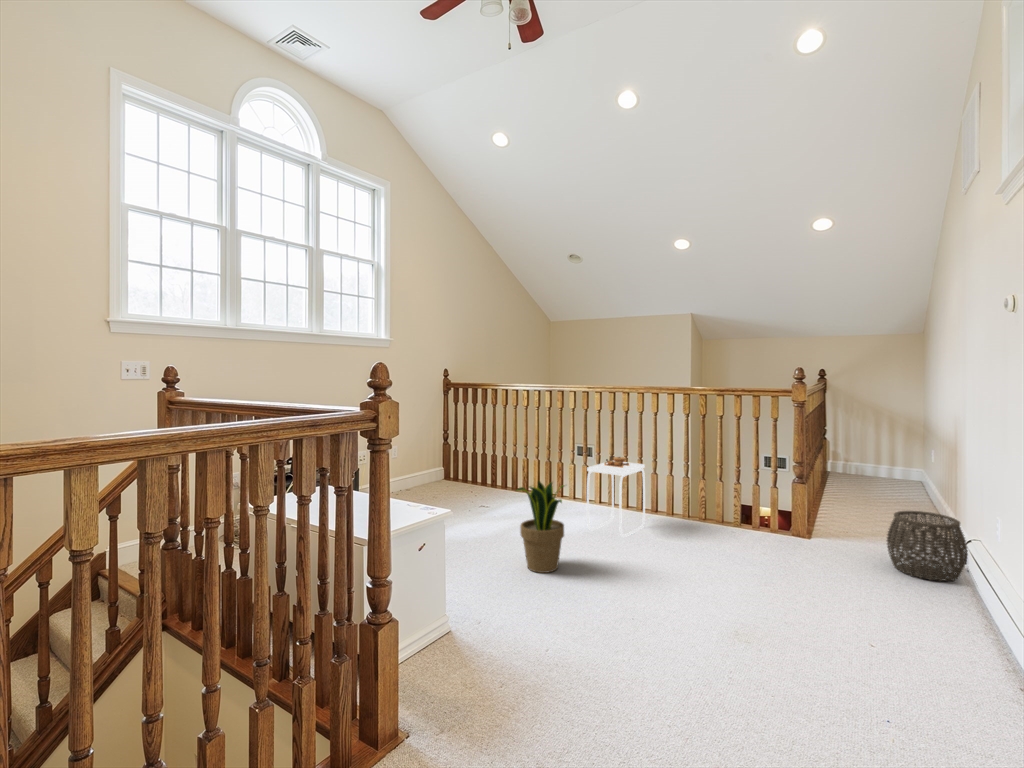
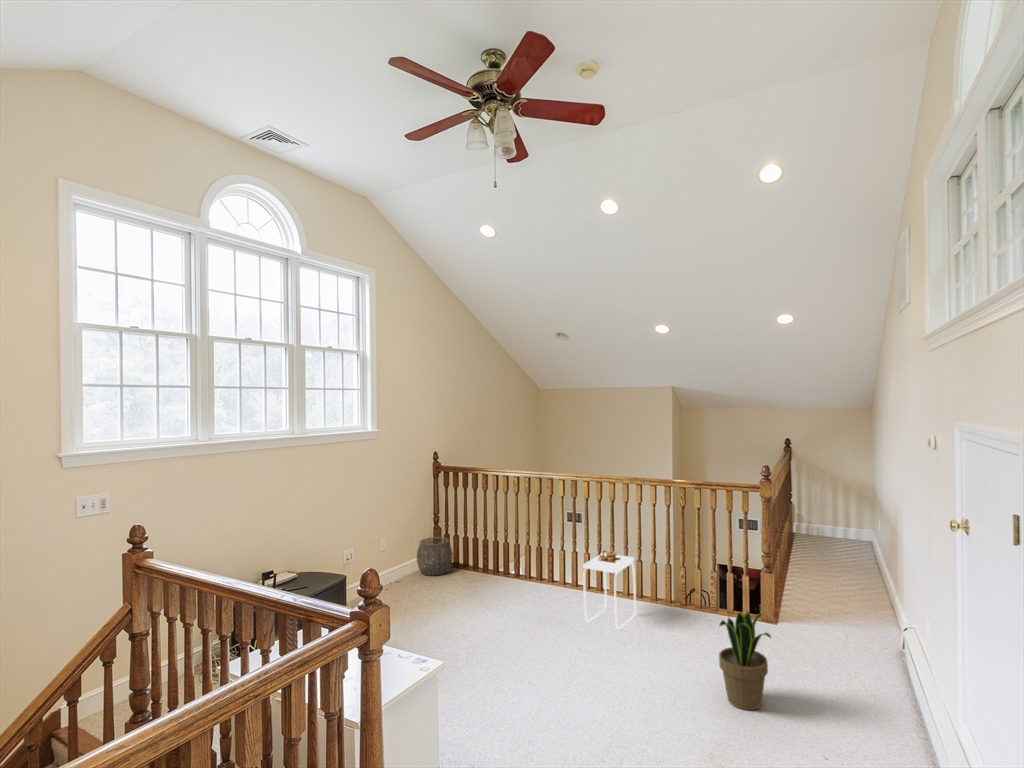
potted plant: present [516,481,564,573] -> present [719,611,771,710]
woven basket: present [887,511,968,581] -> present [417,537,453,575]

